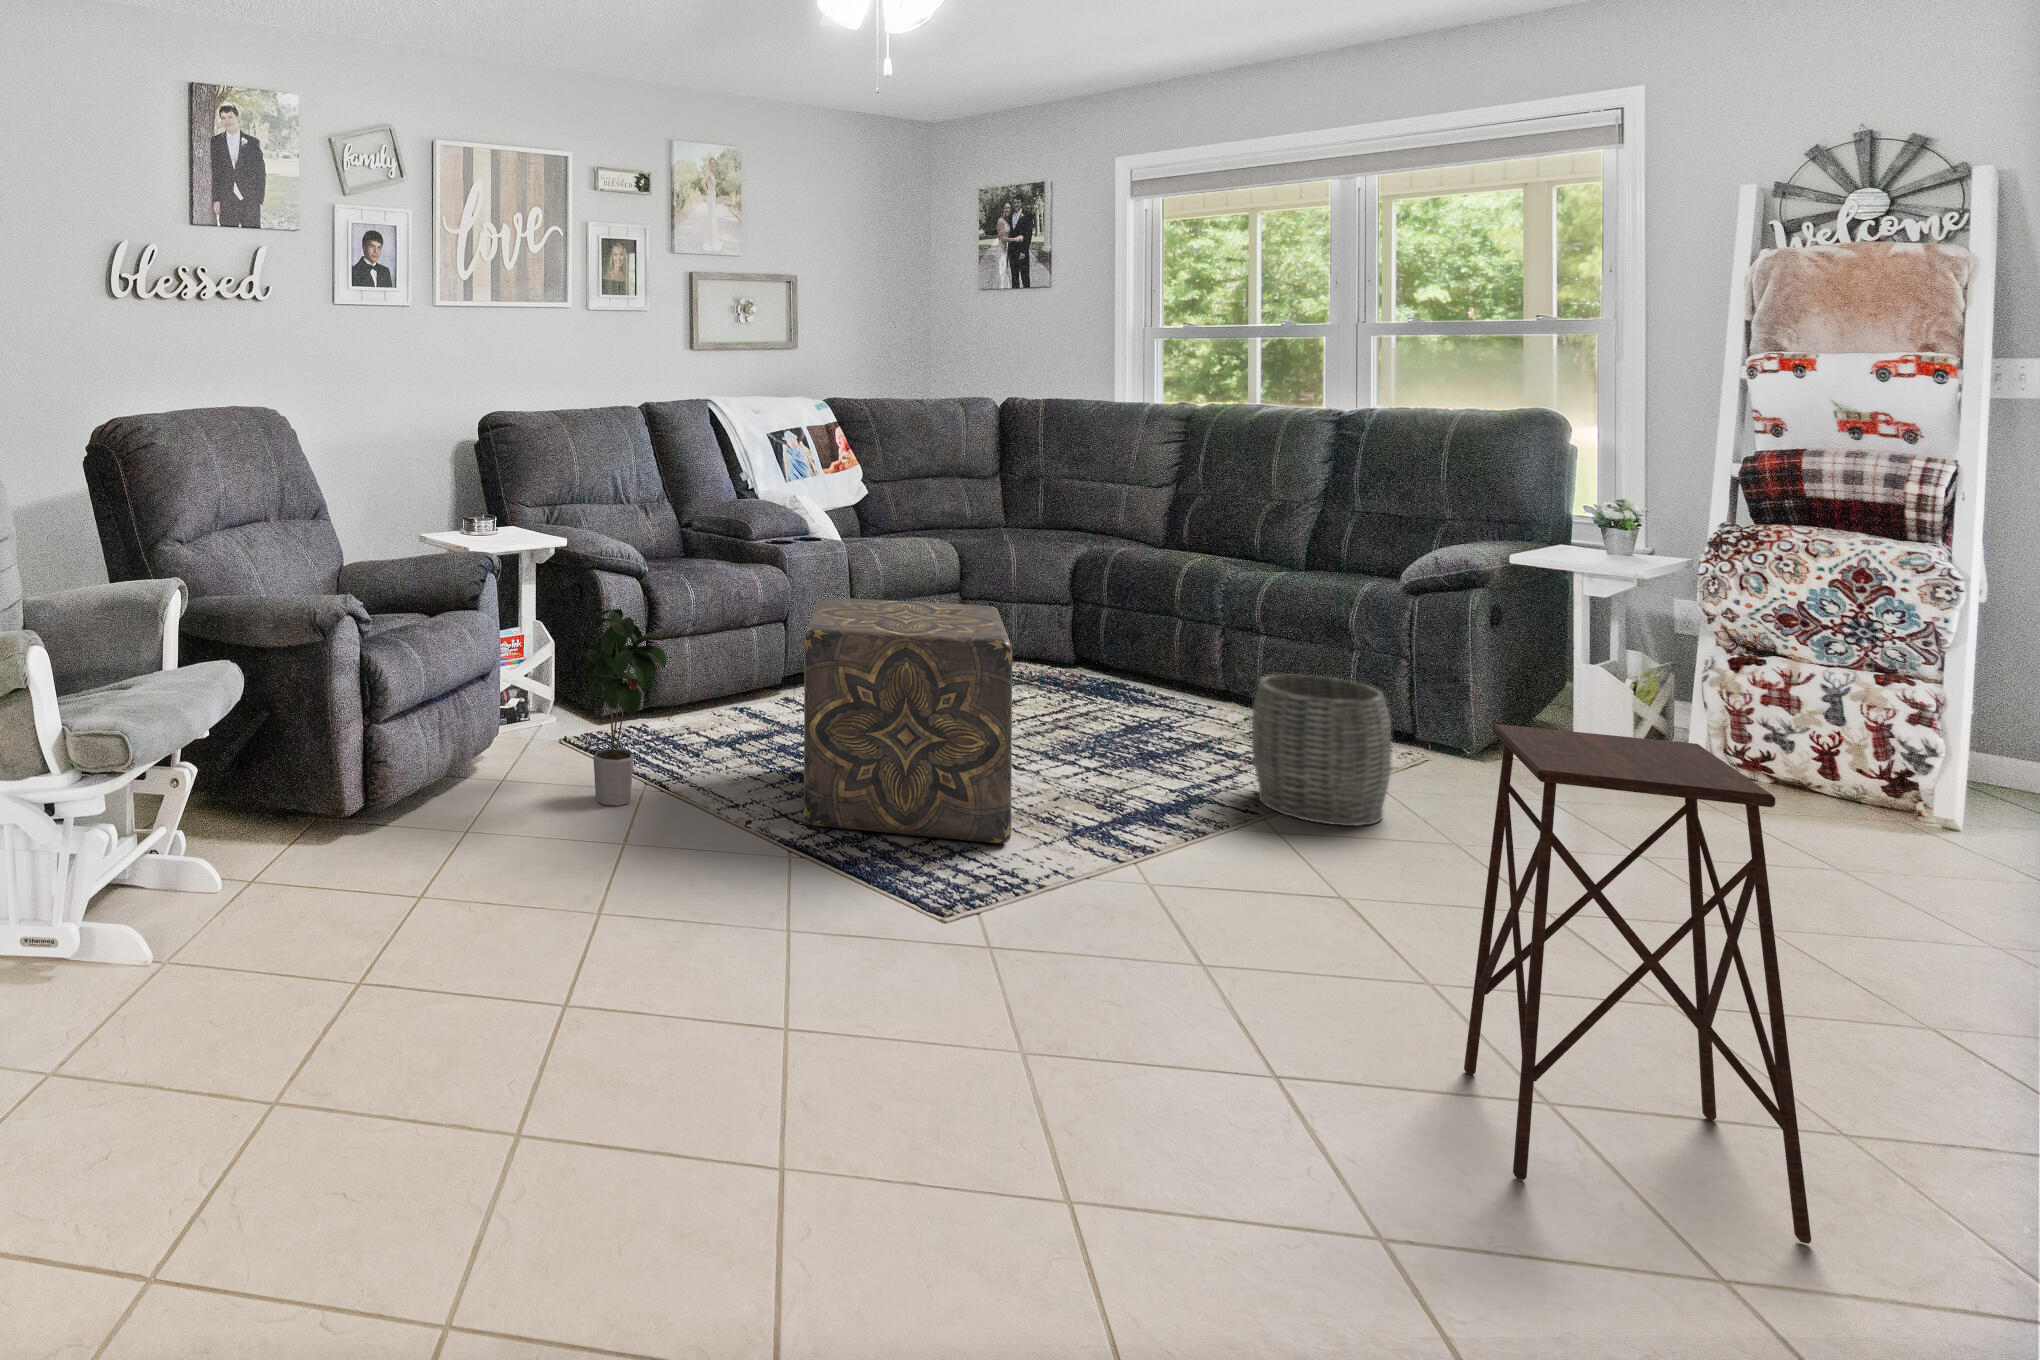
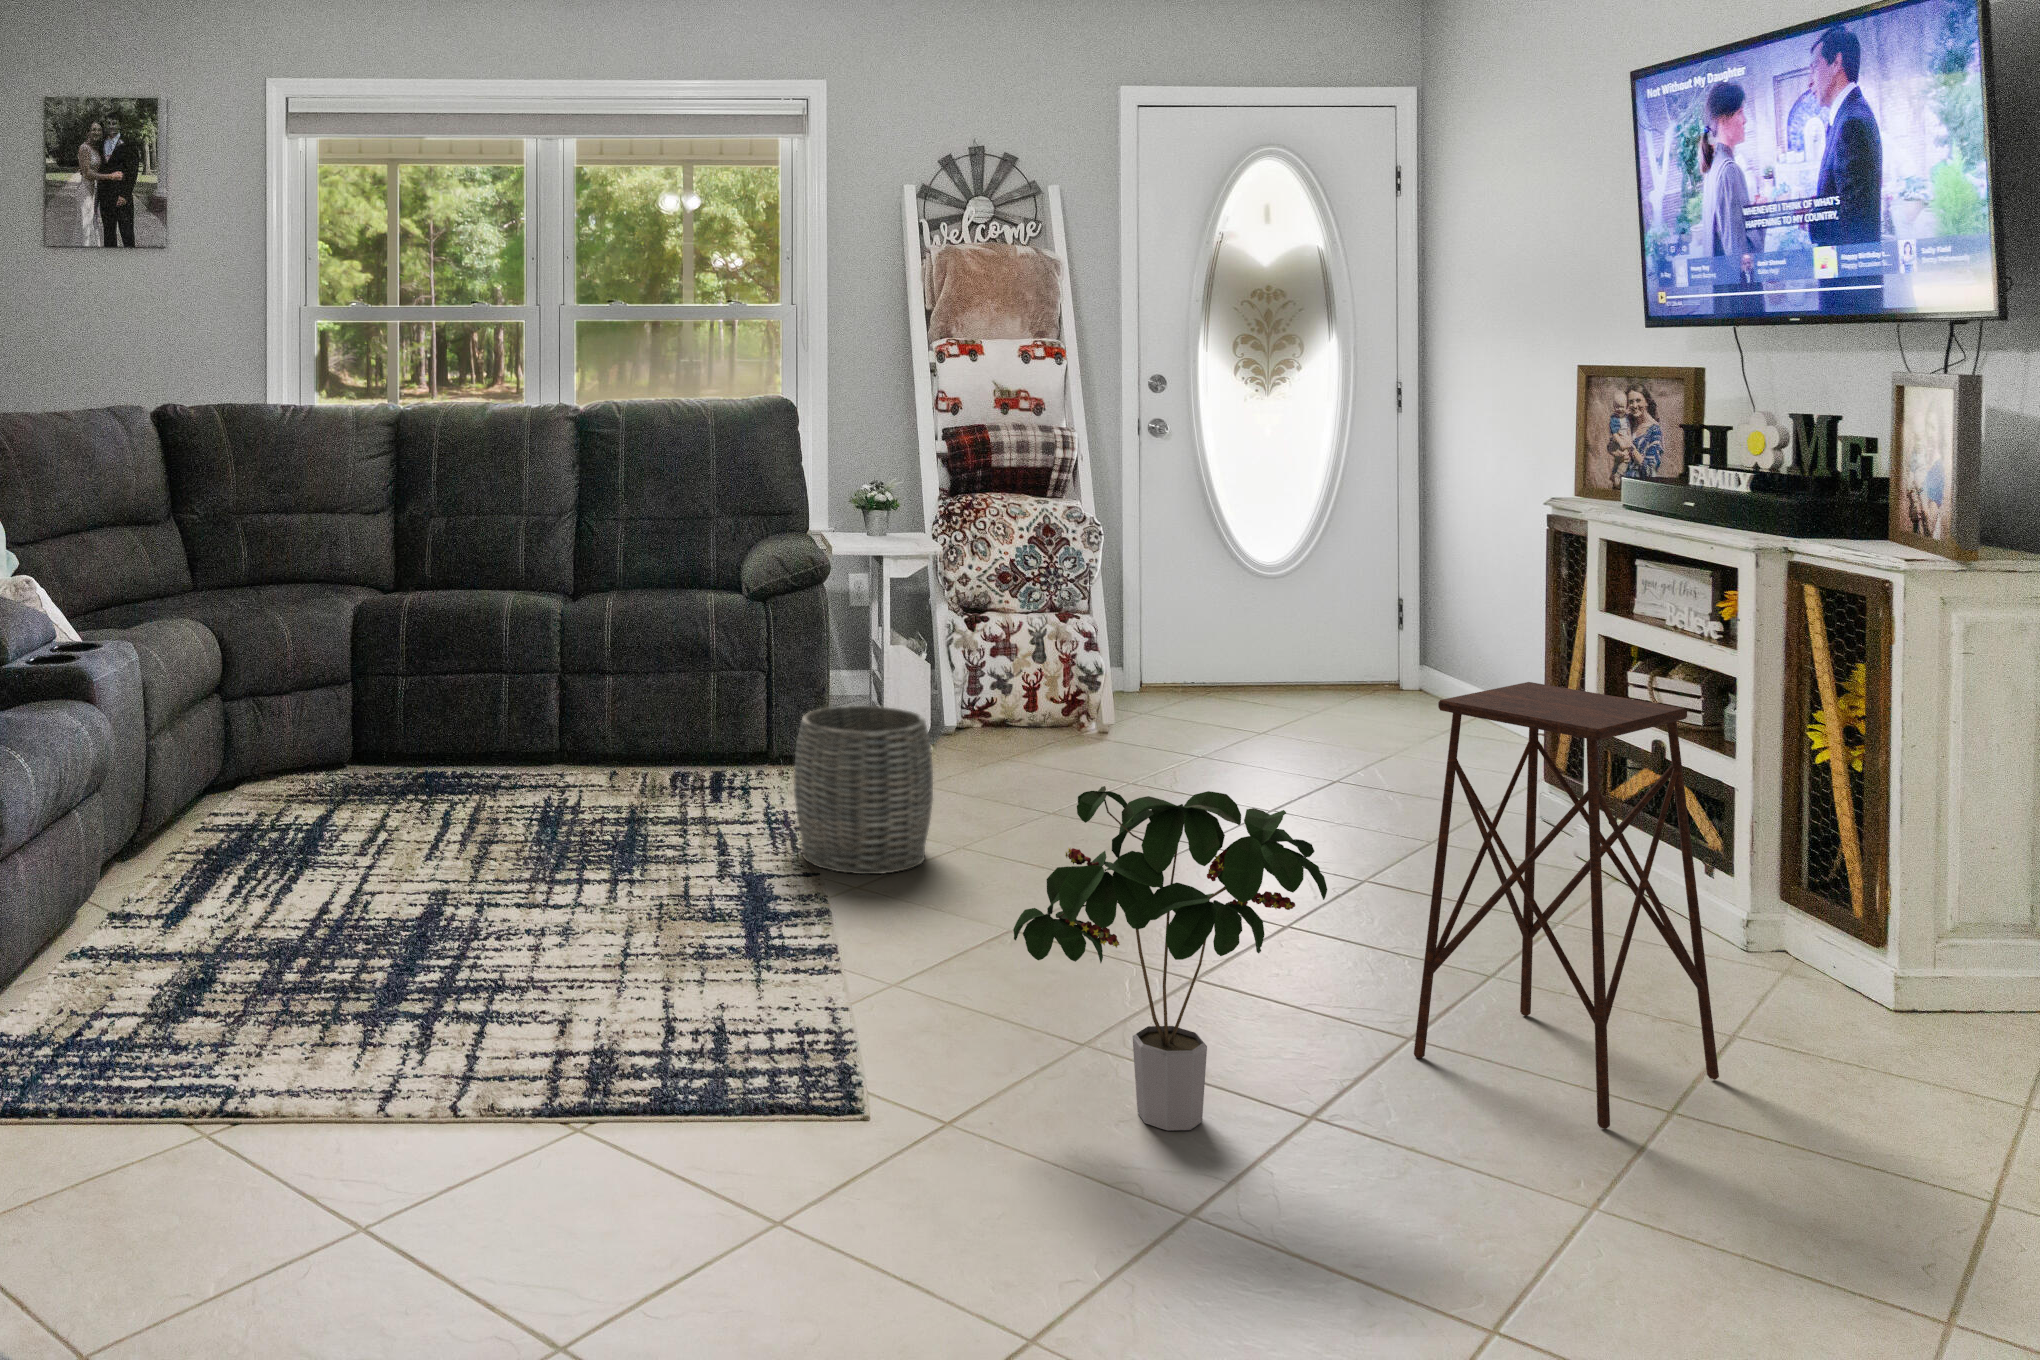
ottoman: present [804,597,1012,844] -> none [389,695,776,1092]
potted plant: present [583,609,667,806] -> present [1013,786,1327,1130]

